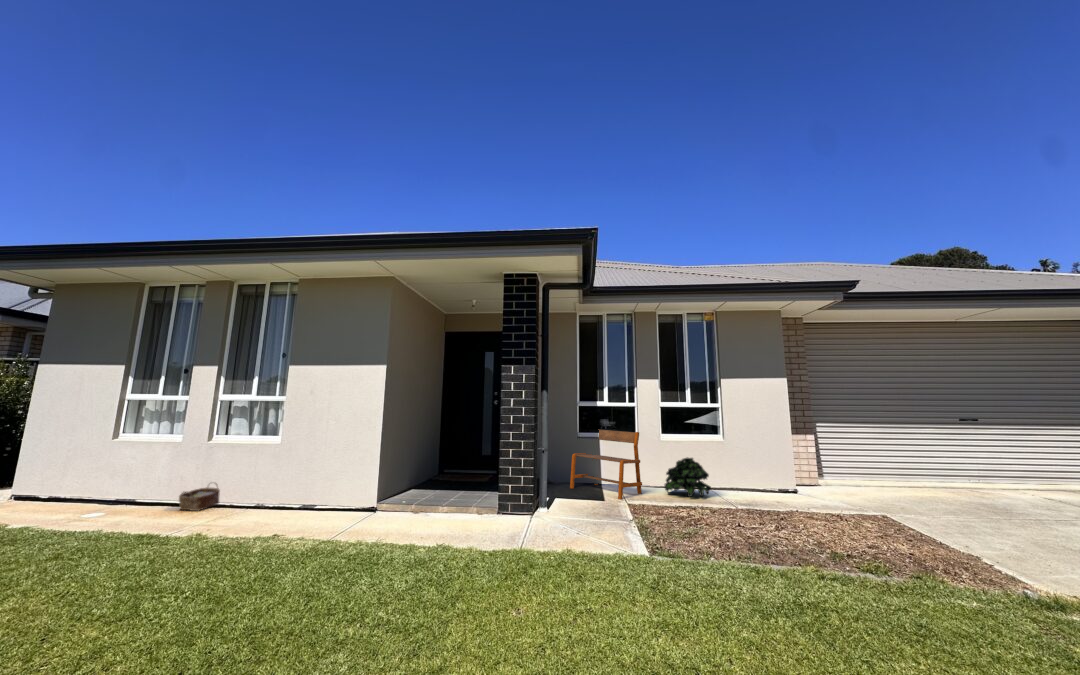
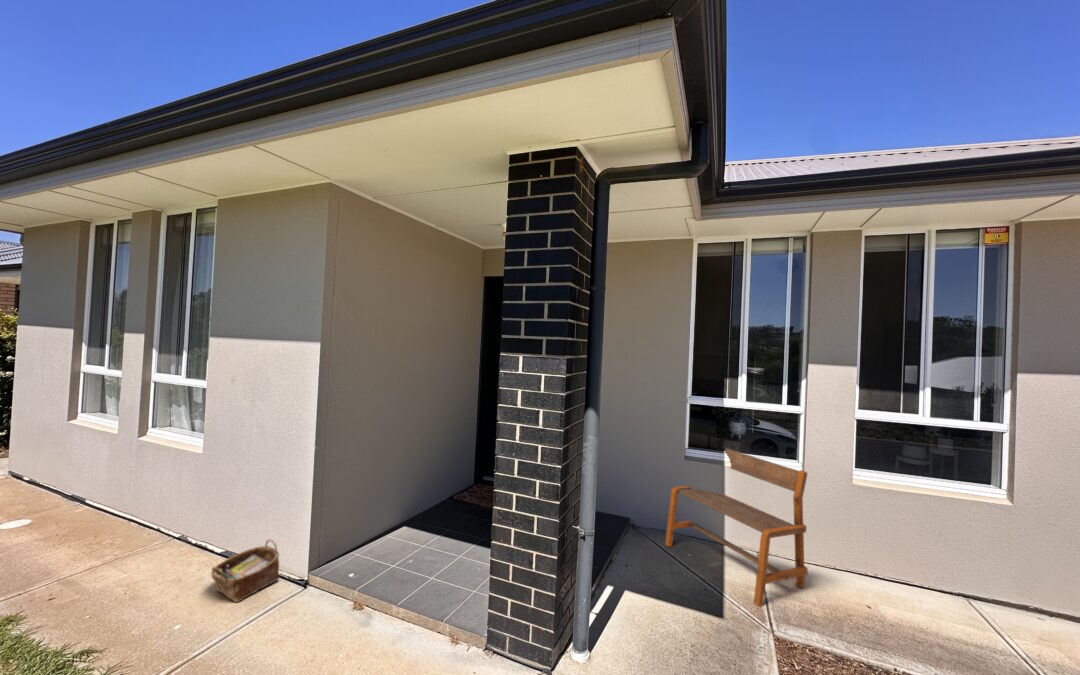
potted plant: present [665,457,711,497] -> none [858,533,977,635]
woven basket: present [179,483,220,511] -> present [211,539,279,602]

